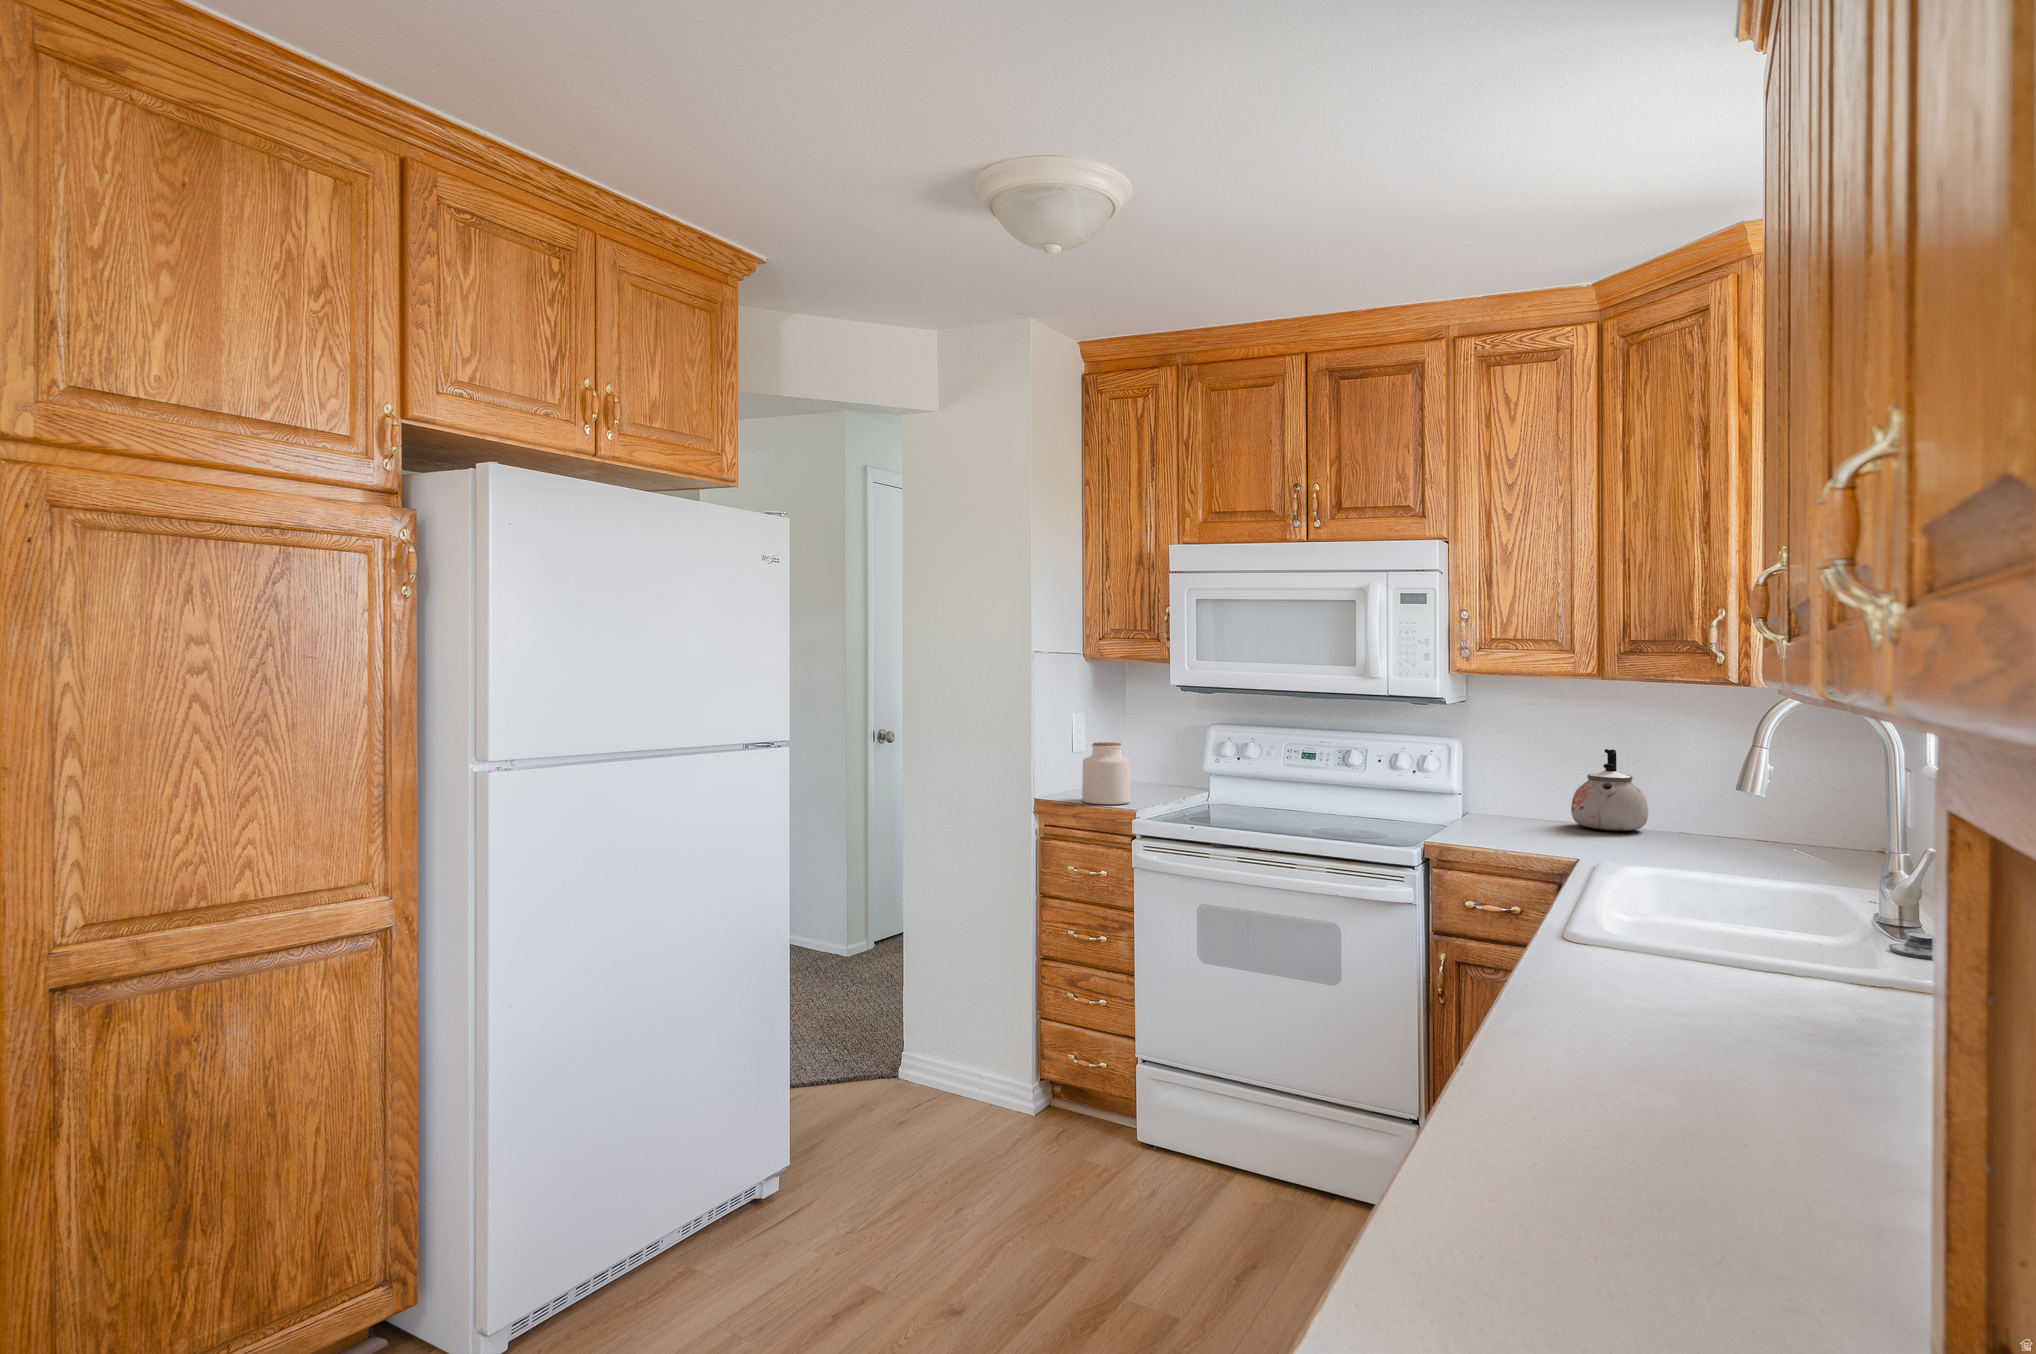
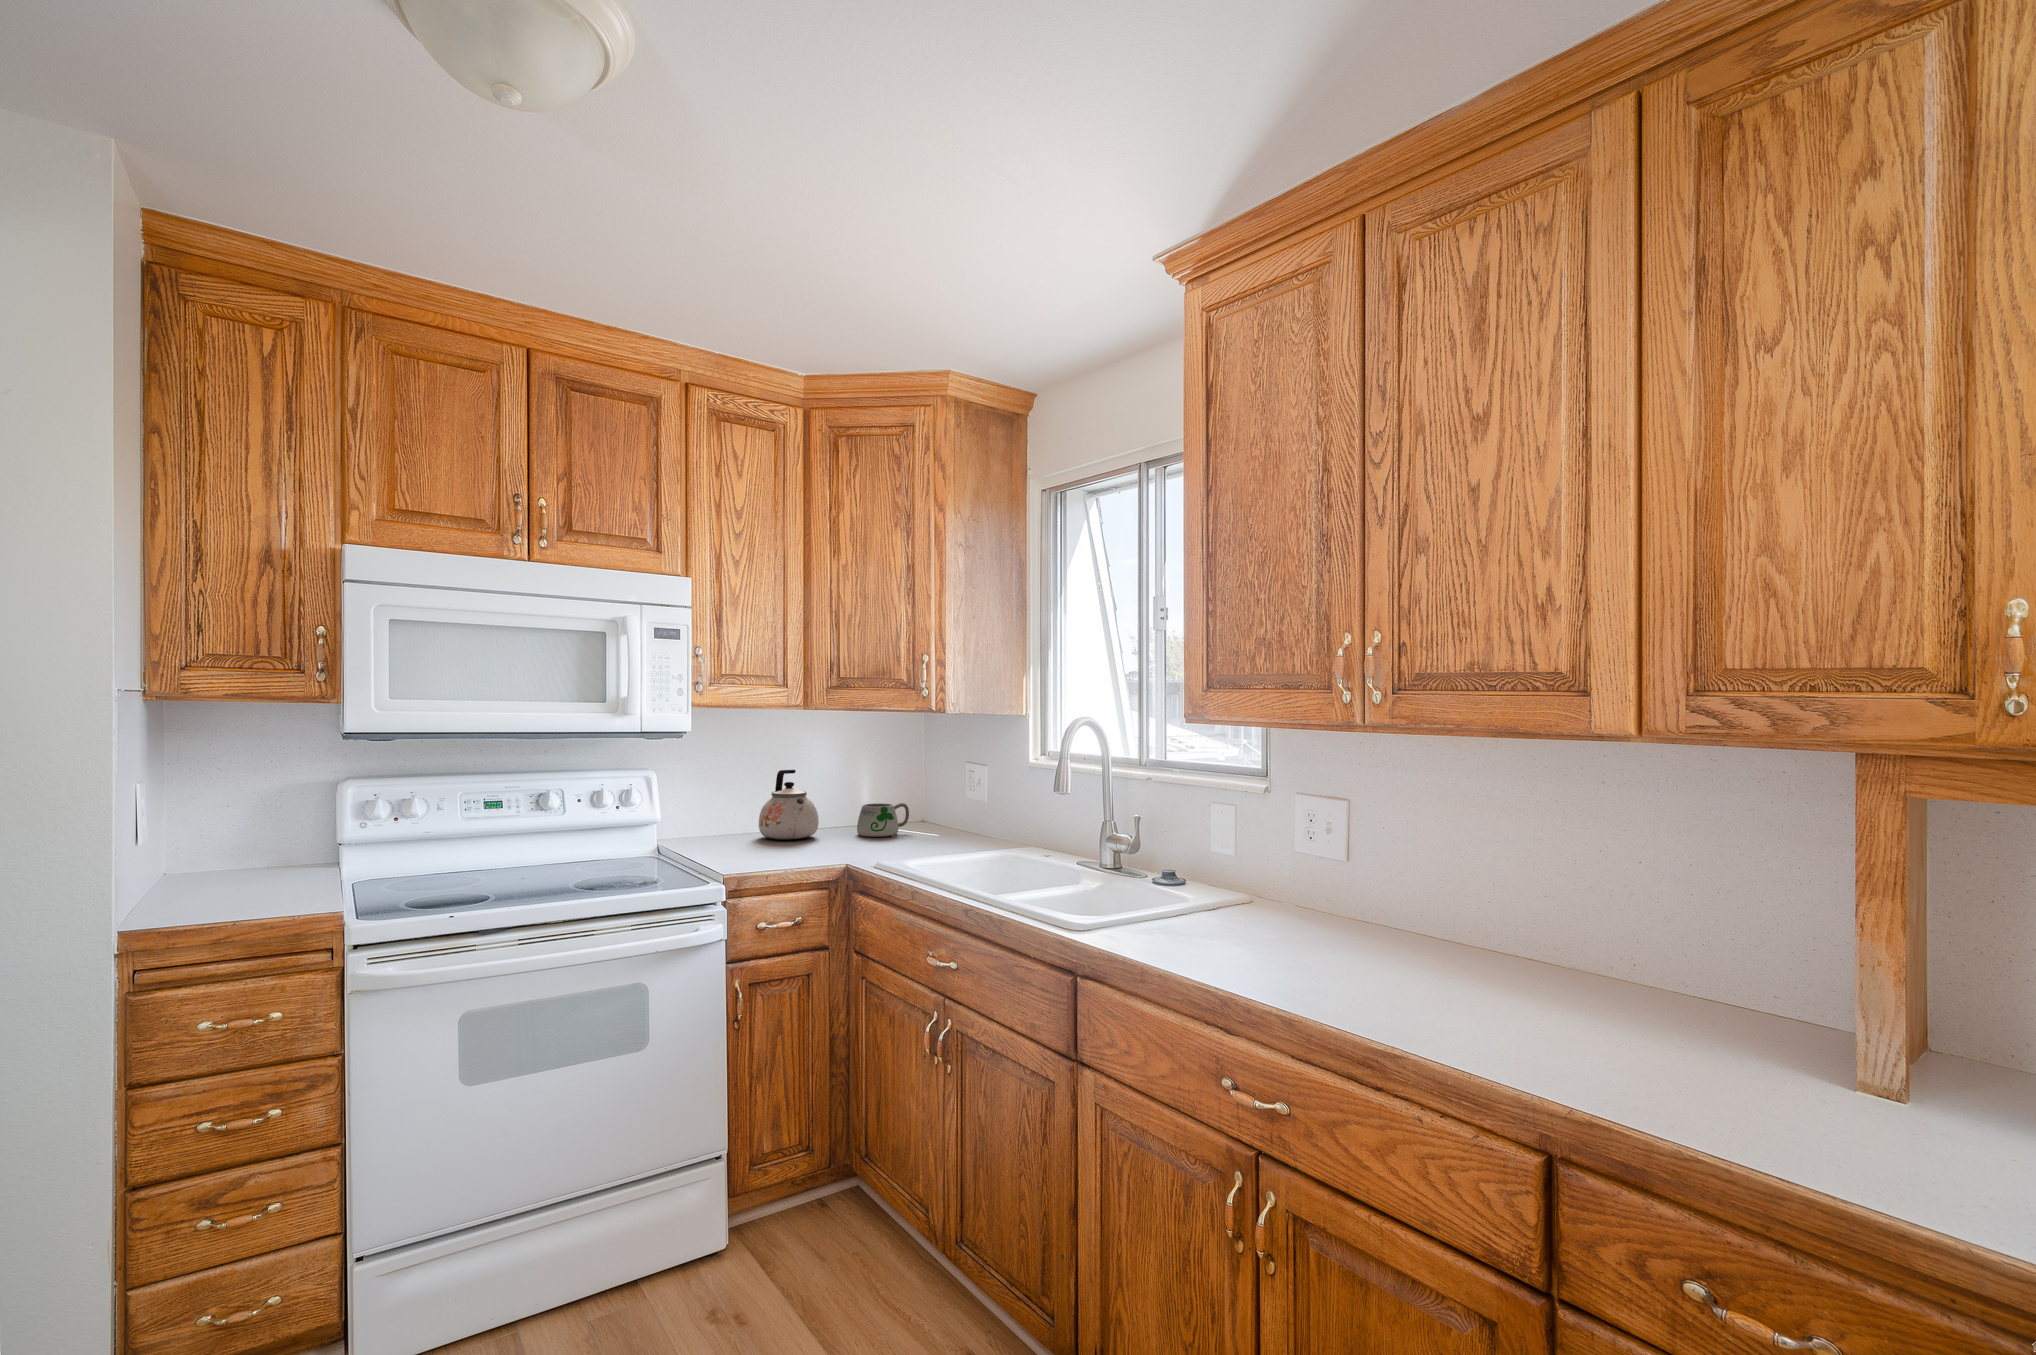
jar: present [1082,742,1131,804] -> none [183,820,278,917]
mug: none [1699,803,1781,850] -> present [857,803,909,837]

